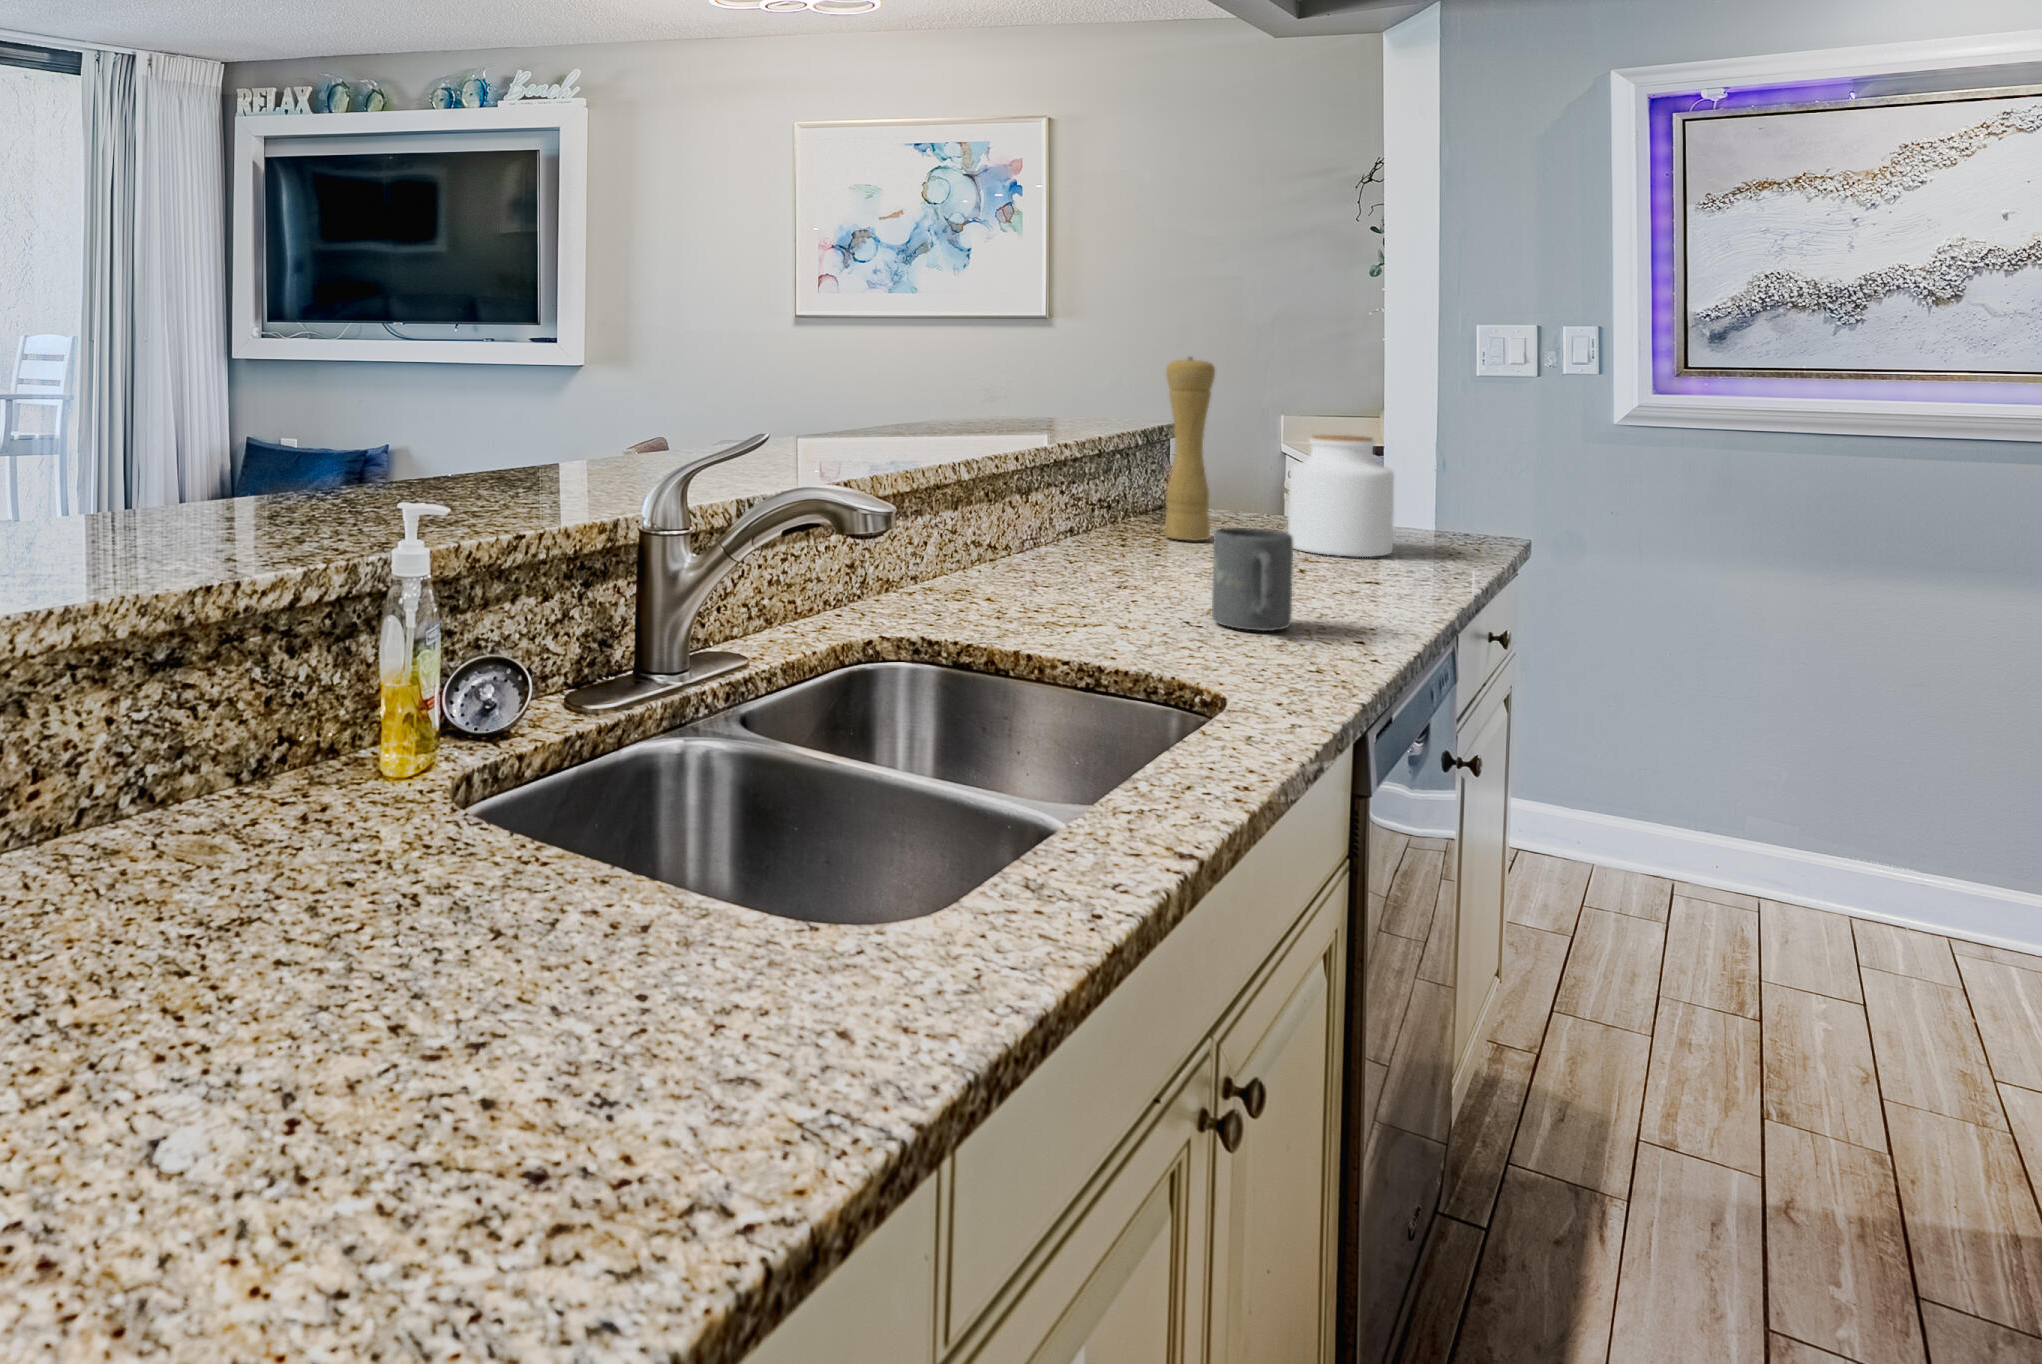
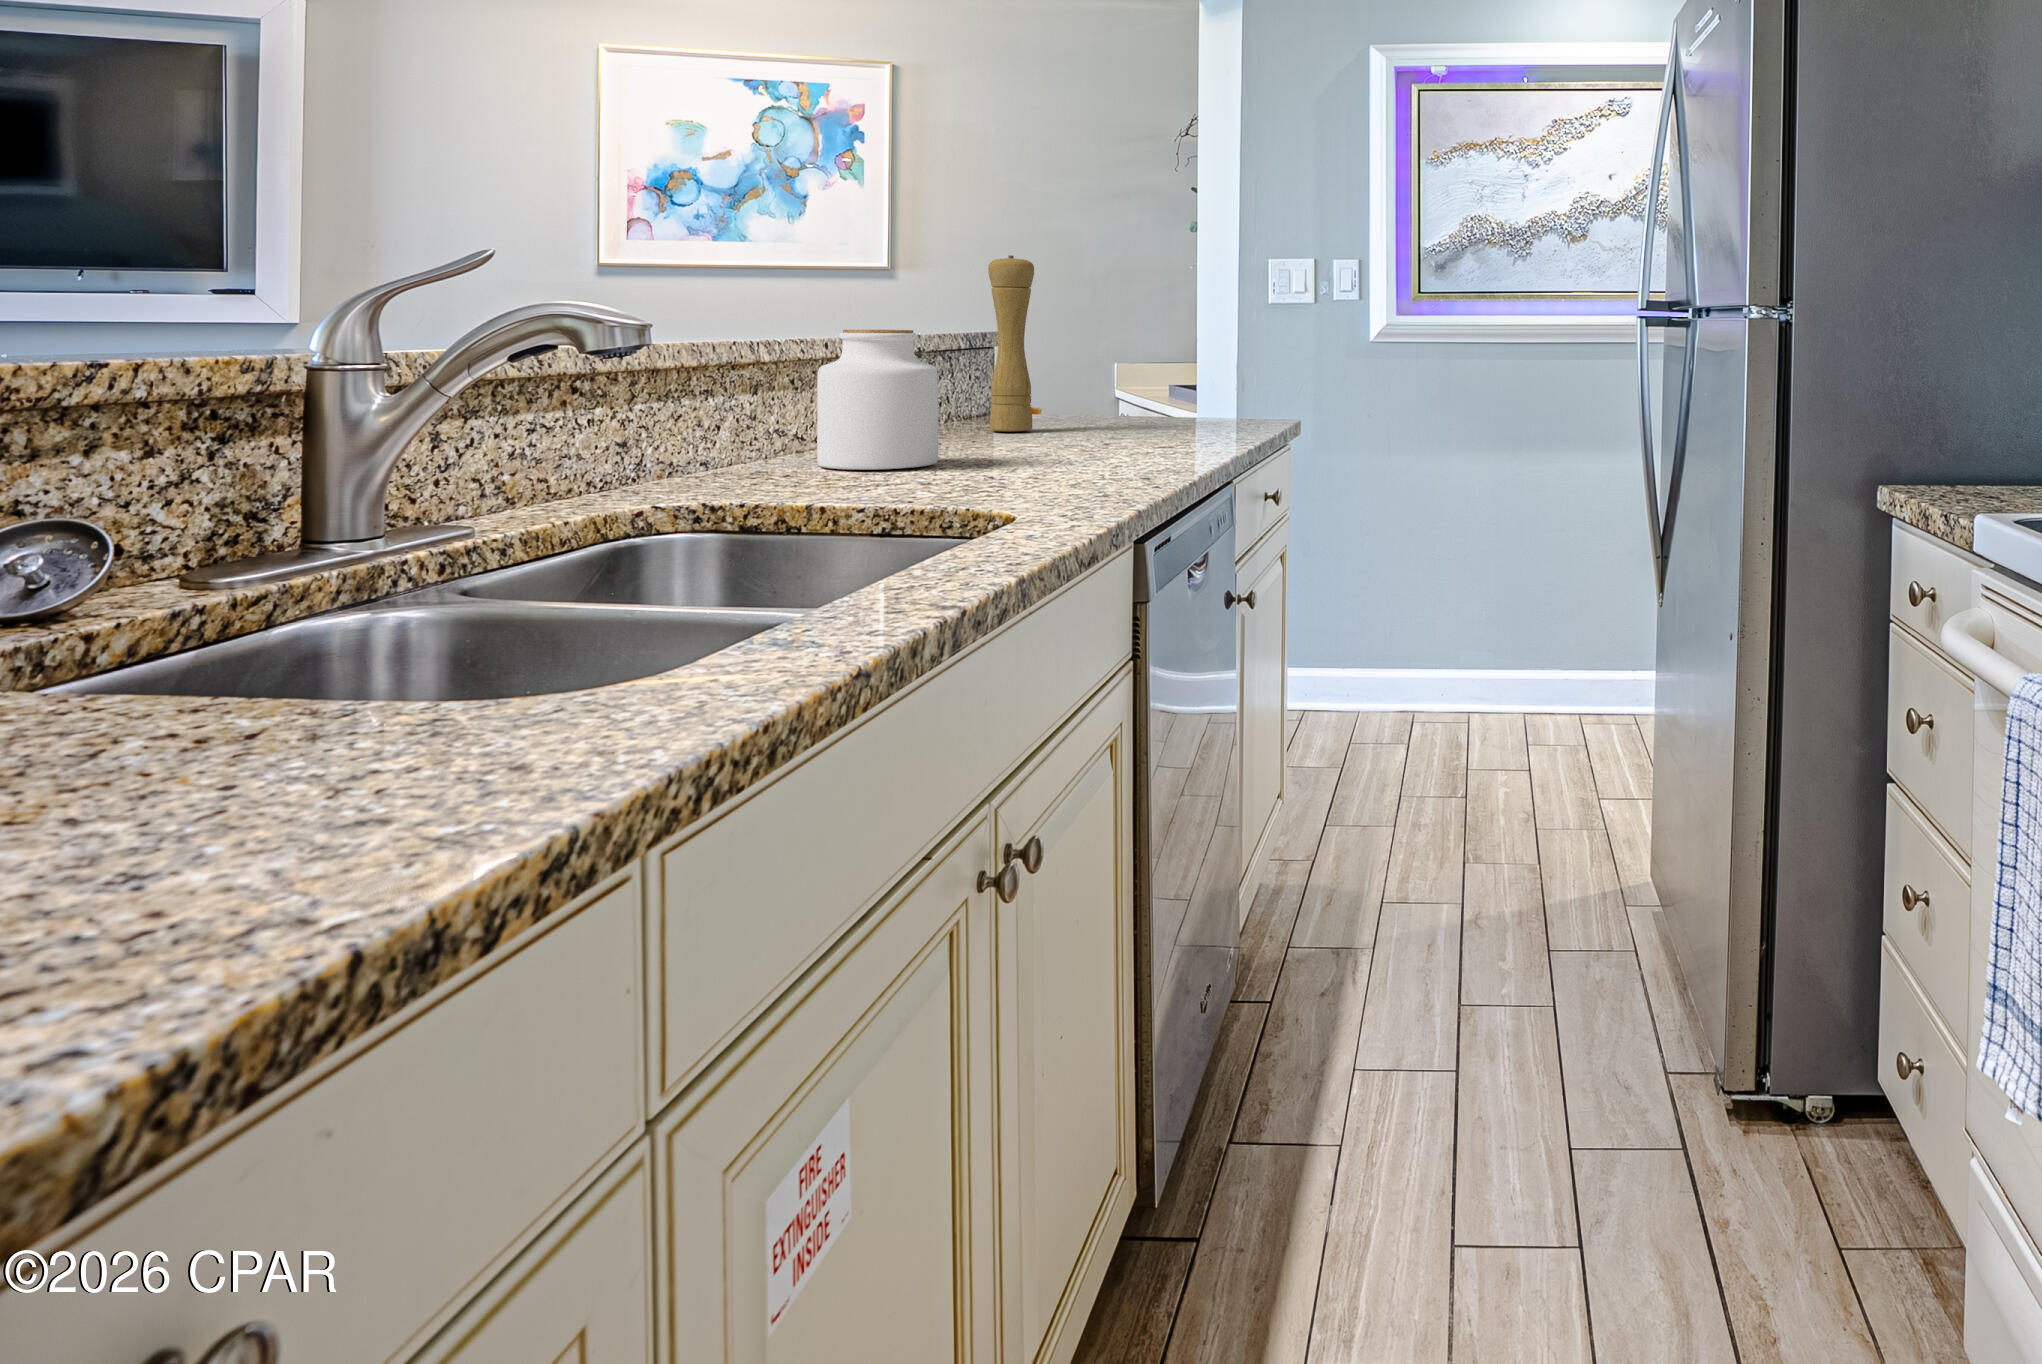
jar: present [1288,435,1394,557] -> present [817,330,938,470]
mug: present [1212,528,1293,631] -> none [1016,387,1087,478]

